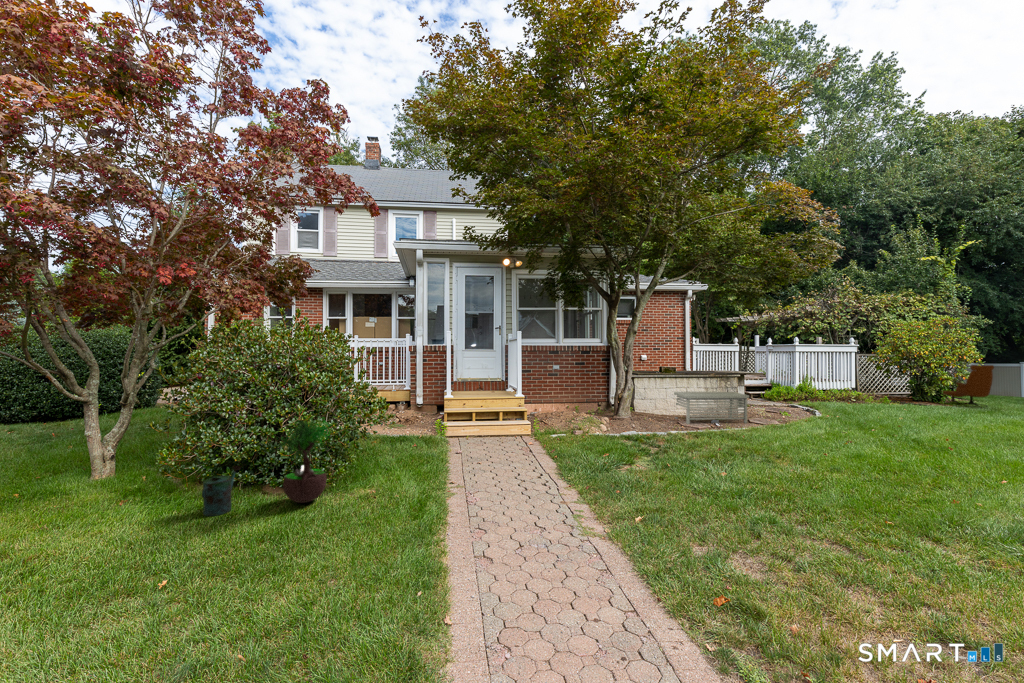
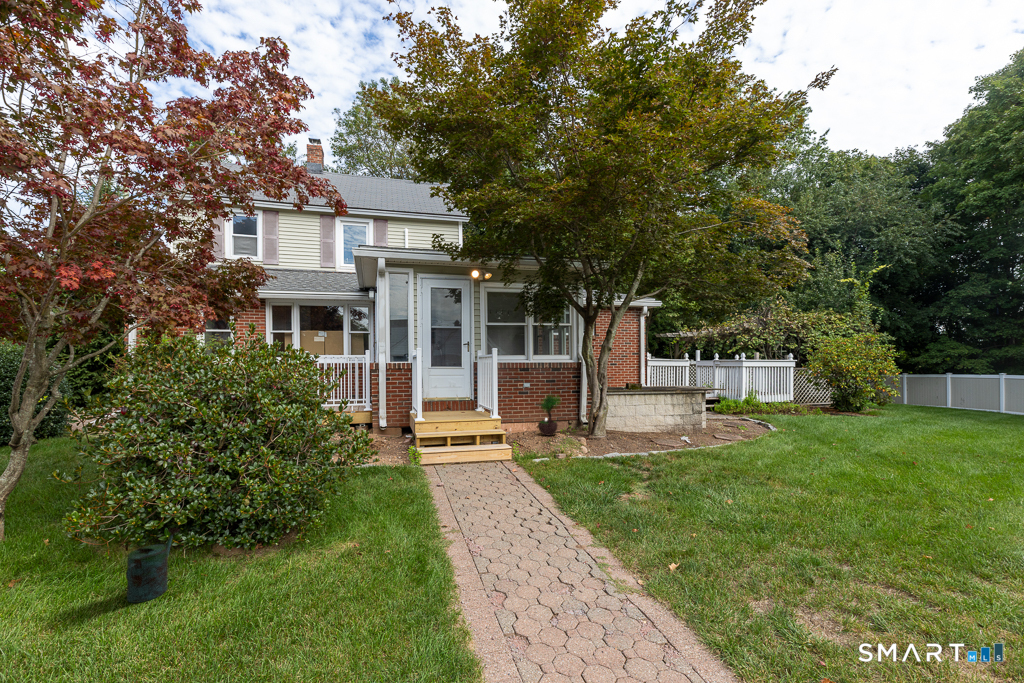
lounge chair: present [941,365,994,406] -> none [866,377,912,416]
storage bench: present [674,391,749,424] -> none [643,406,718,441]
potted tree: present [279,418,330,503] -> present [538,395,559,435]

